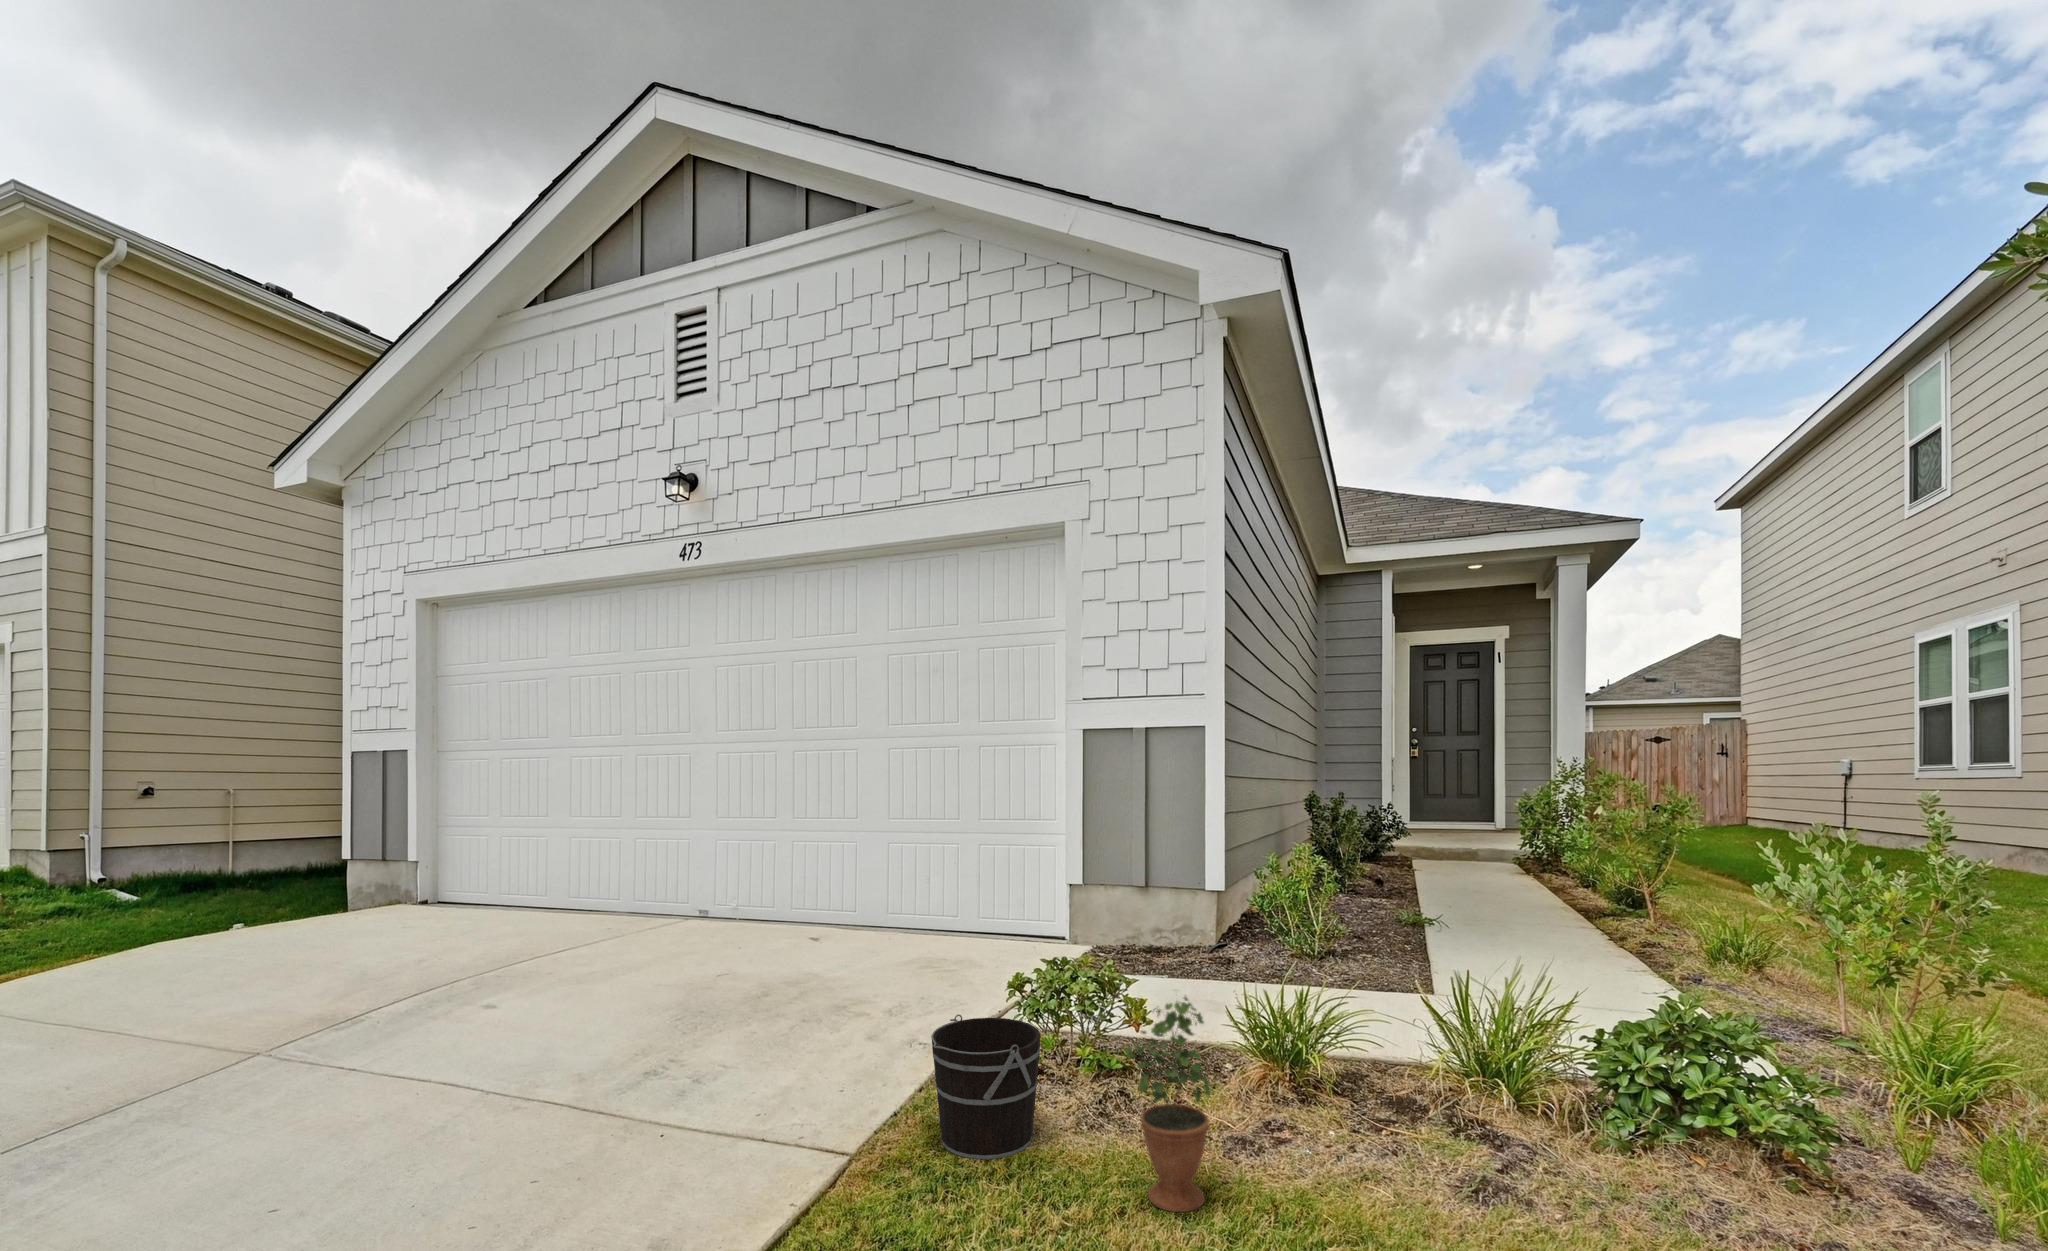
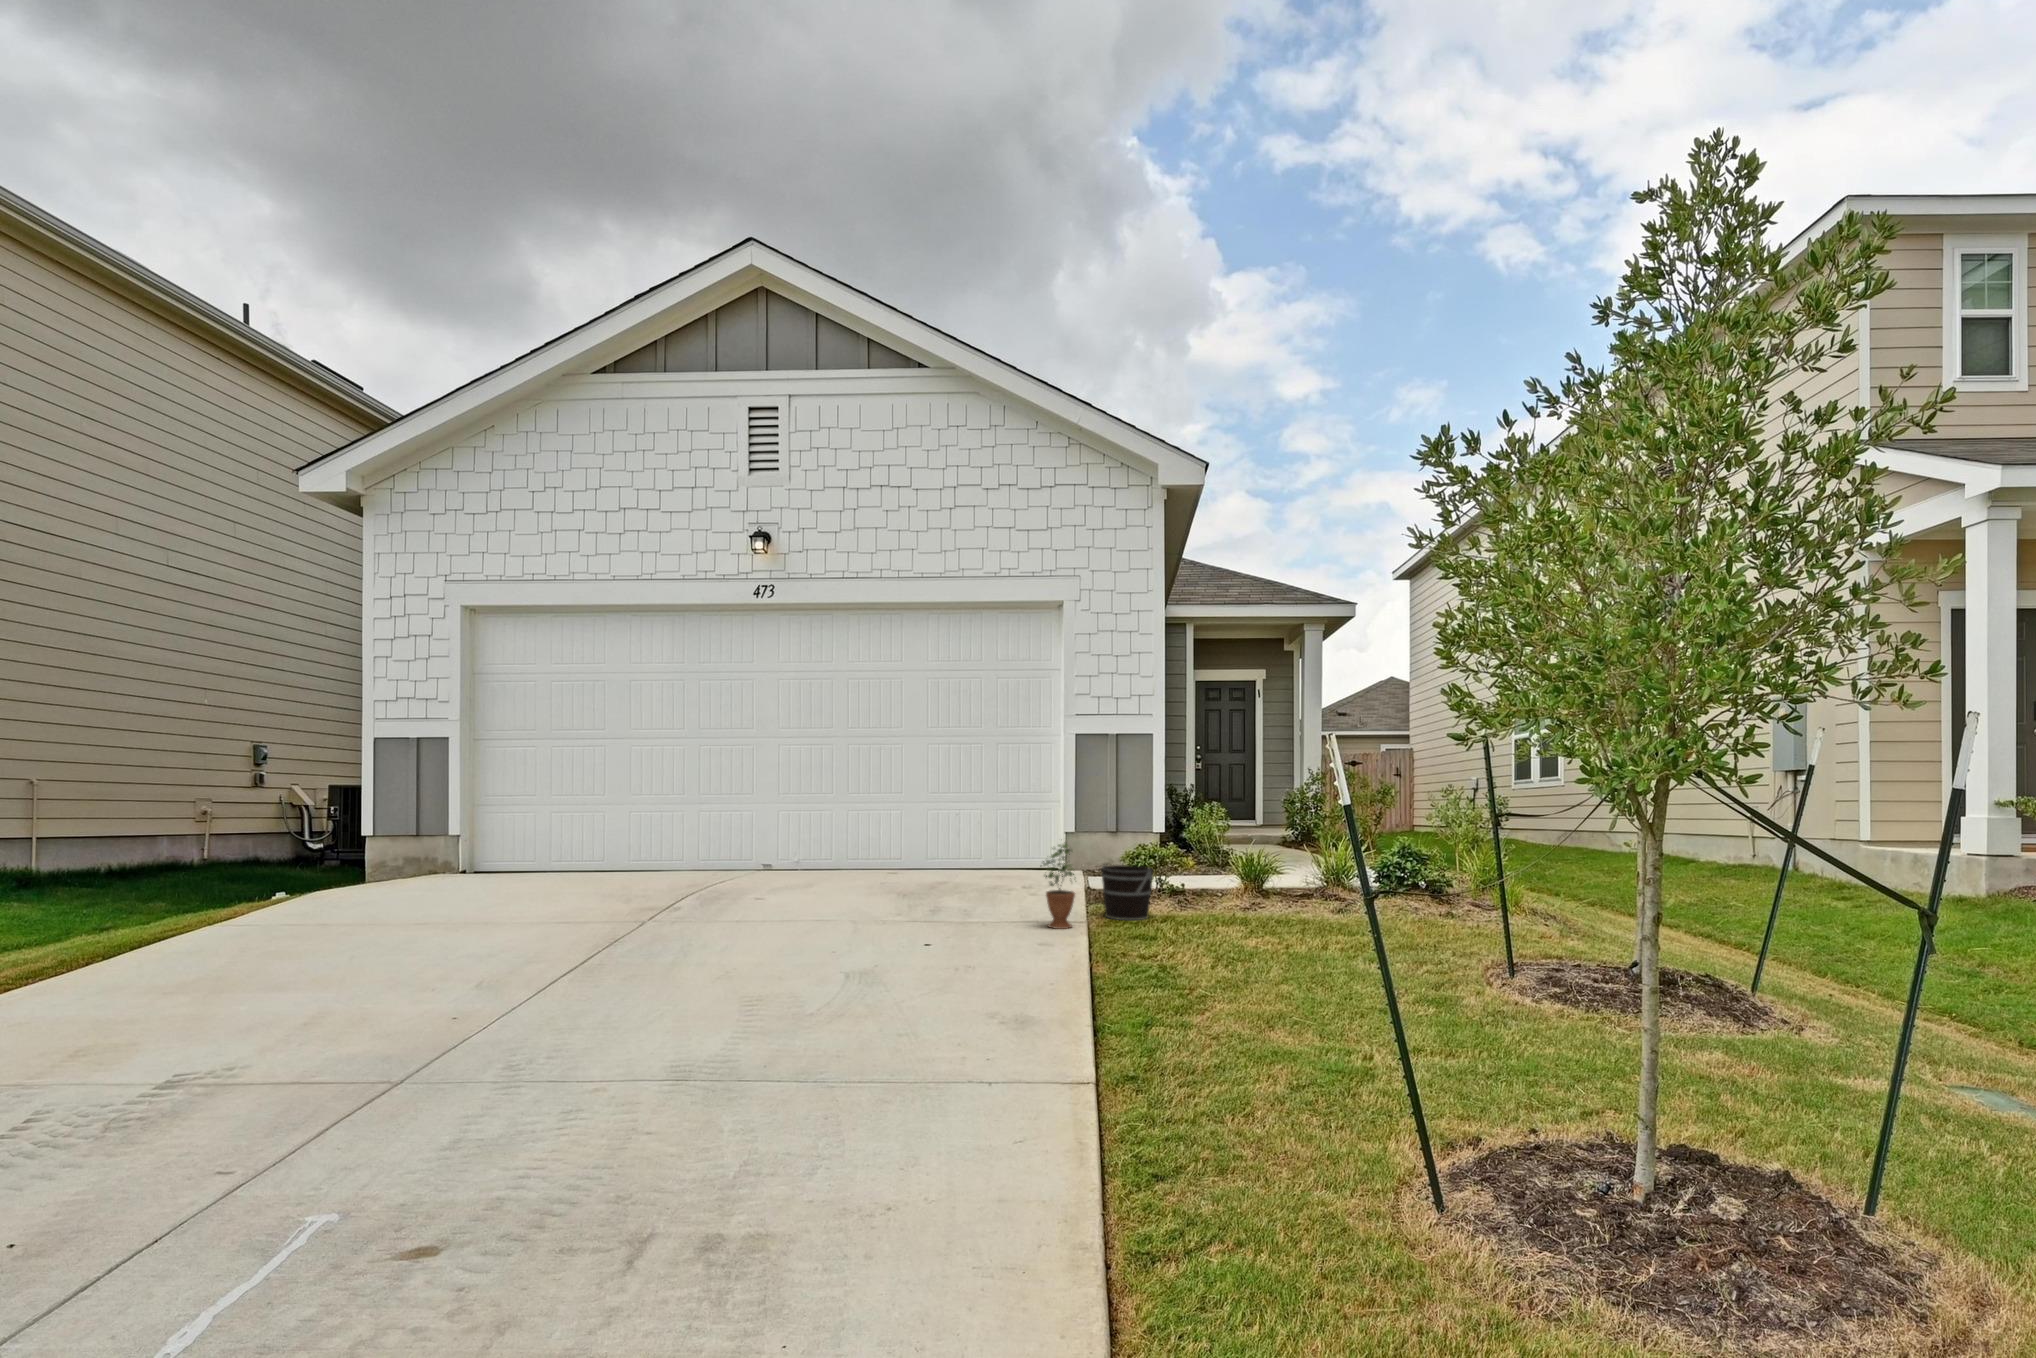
potted plant: present [1126,997,1211,1212] -> present [1040,843,1075,929]

